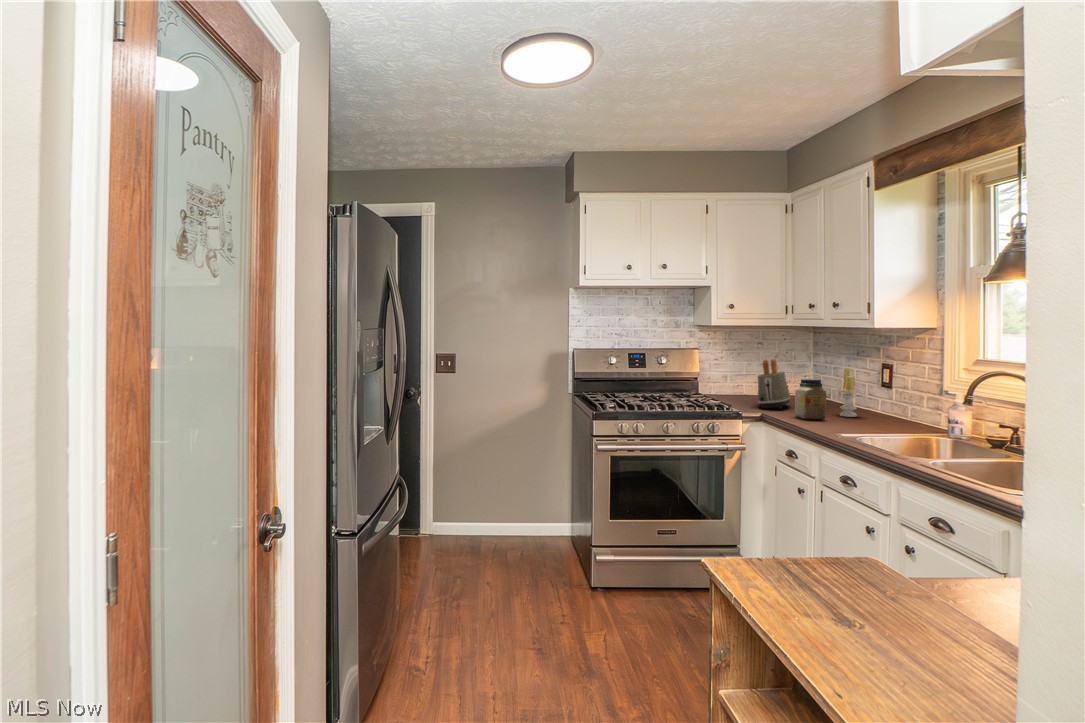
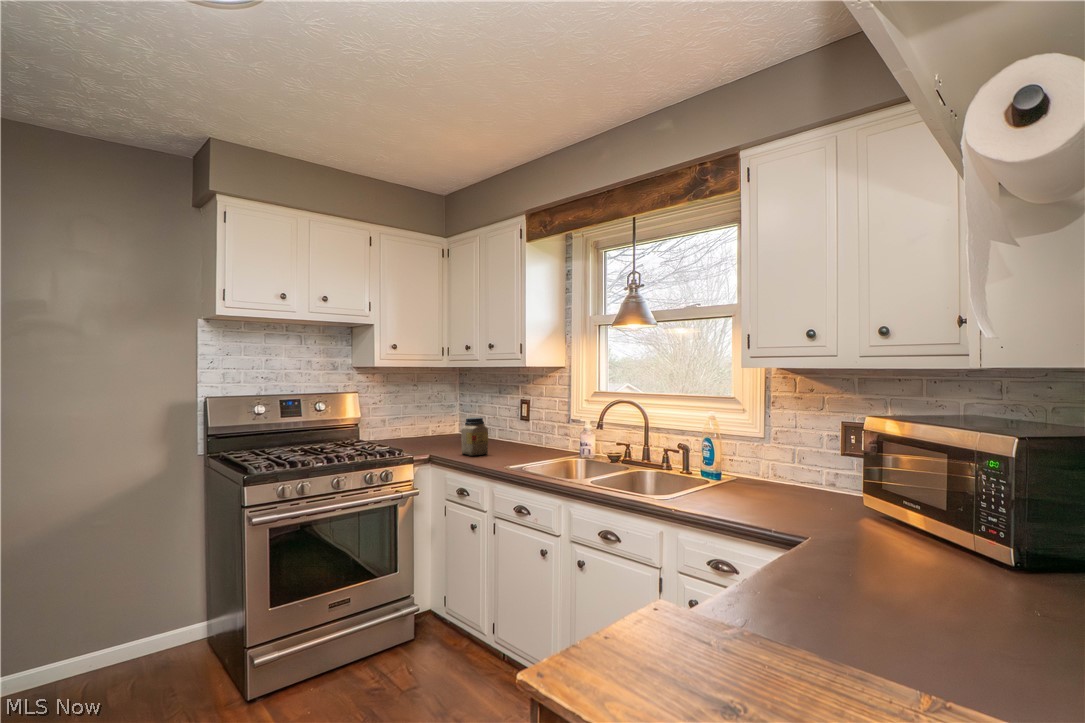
toaster: present [758,359,790,409] -> none [423,400,452,448]
candle: present [835,367,862,417] -> none [491,405,512,449]

